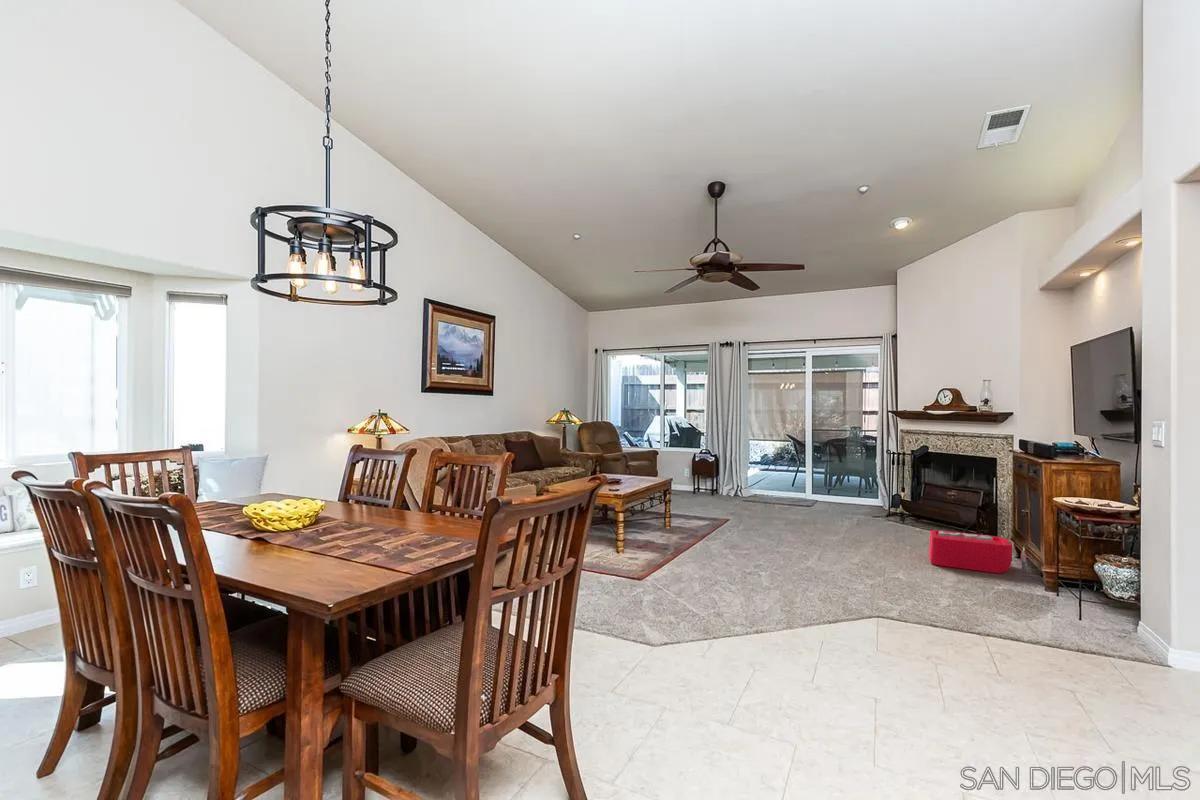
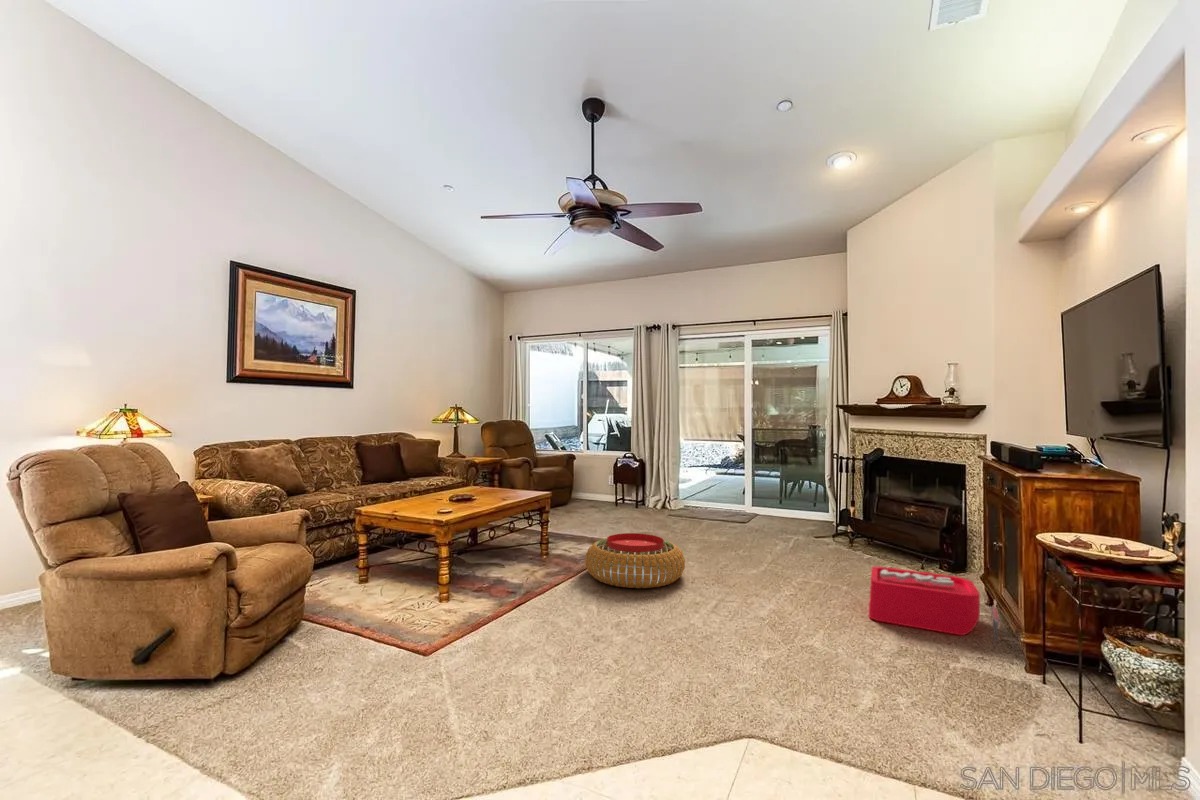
pouf: none [707,508,785,546] -> present [585,533,685,588]

